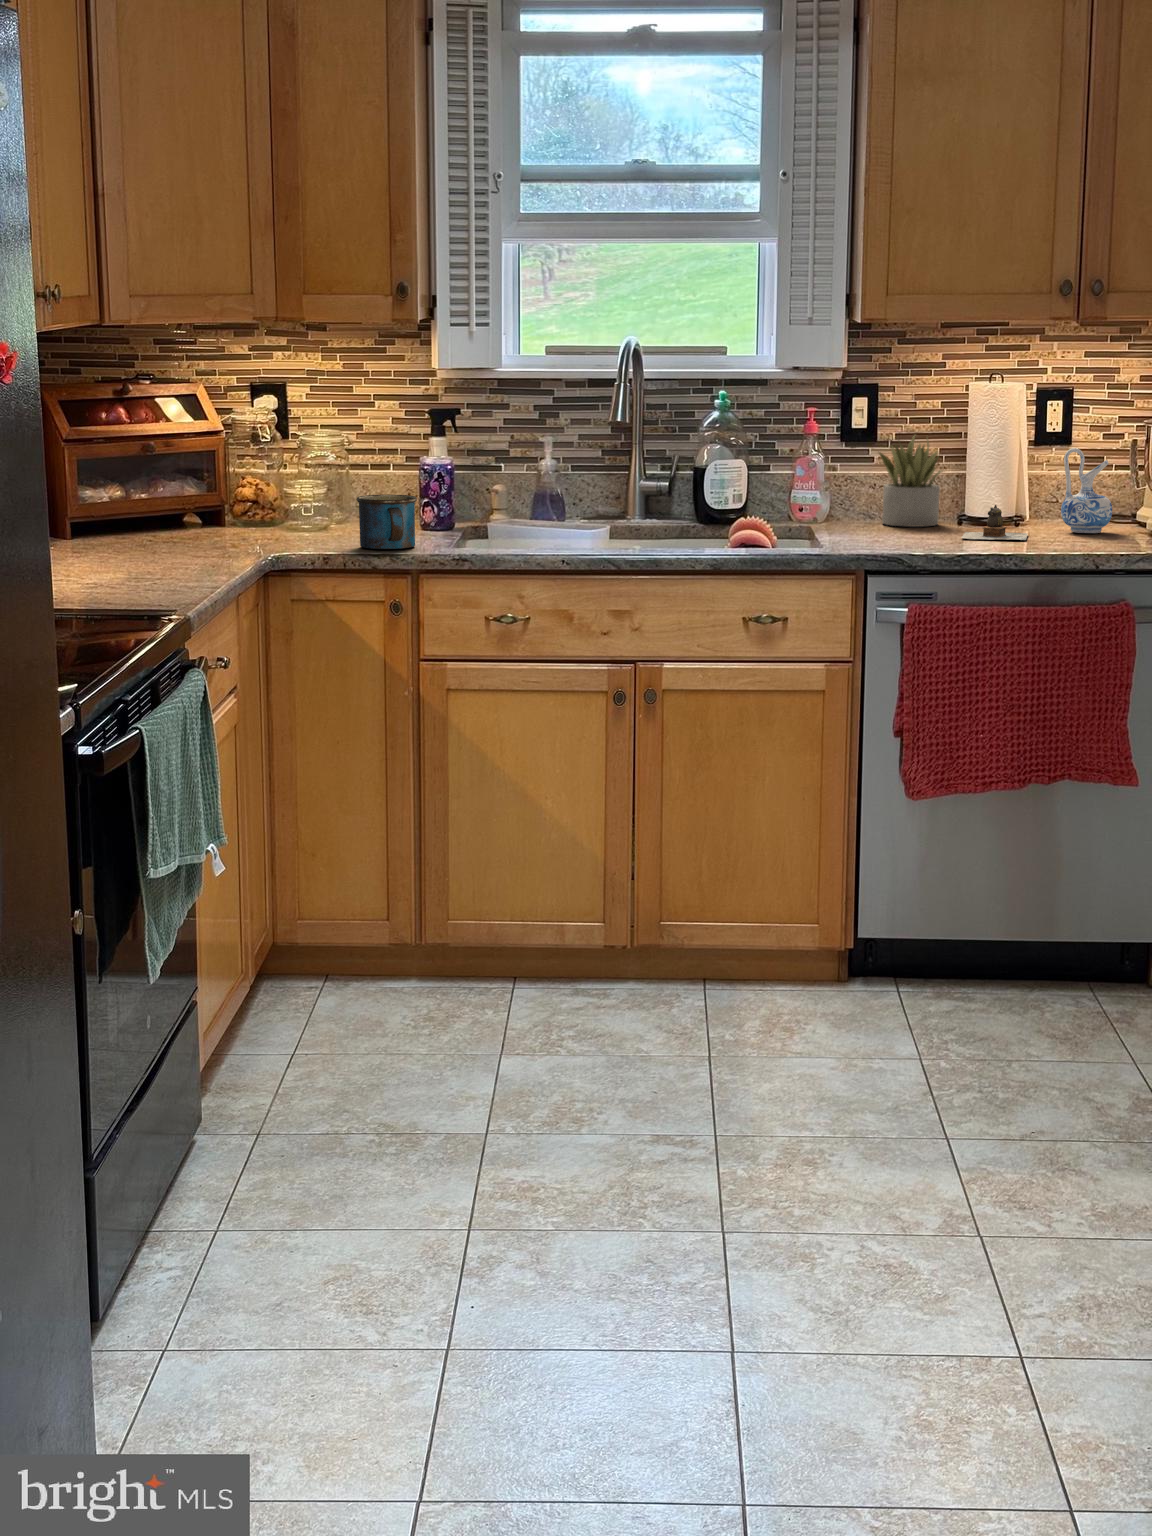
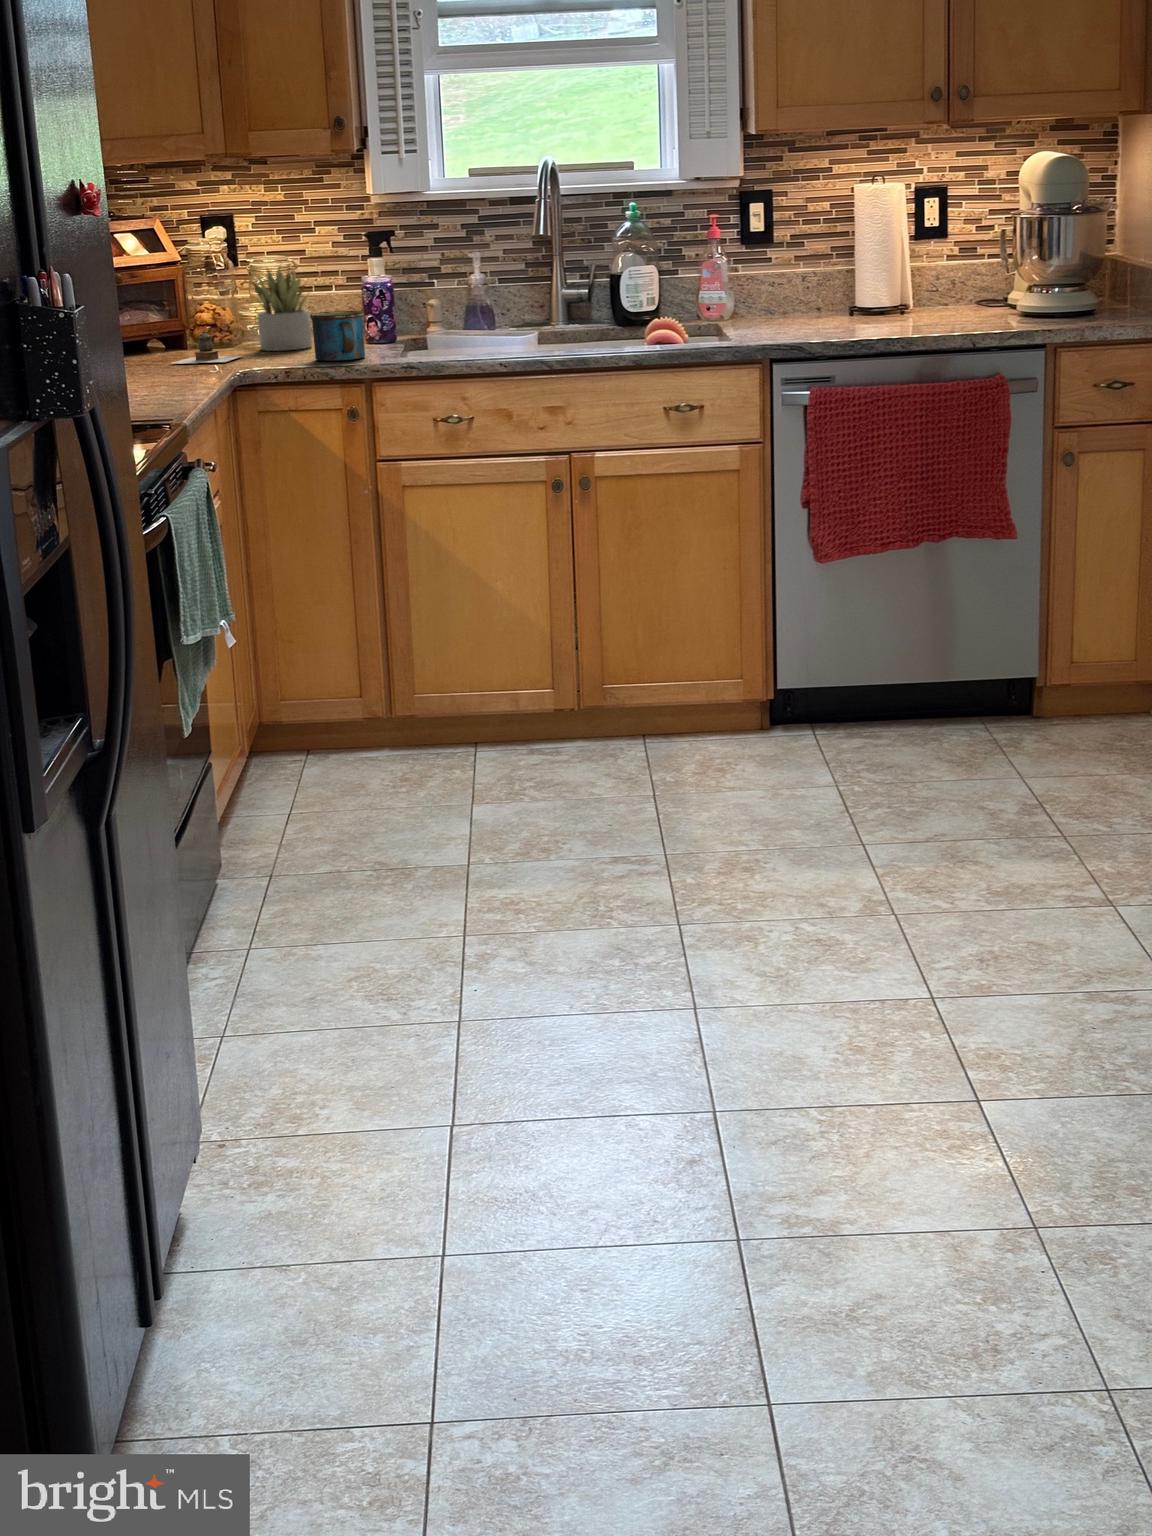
succulent plant: present [879,436,942,527] -> present [252,266,312,351]
ceramic pitcher: present [1061,448,1112,533] -> none [940,240,986,317]
teapot: present [962,505,1028,540] -> present [172,331,241,364]

